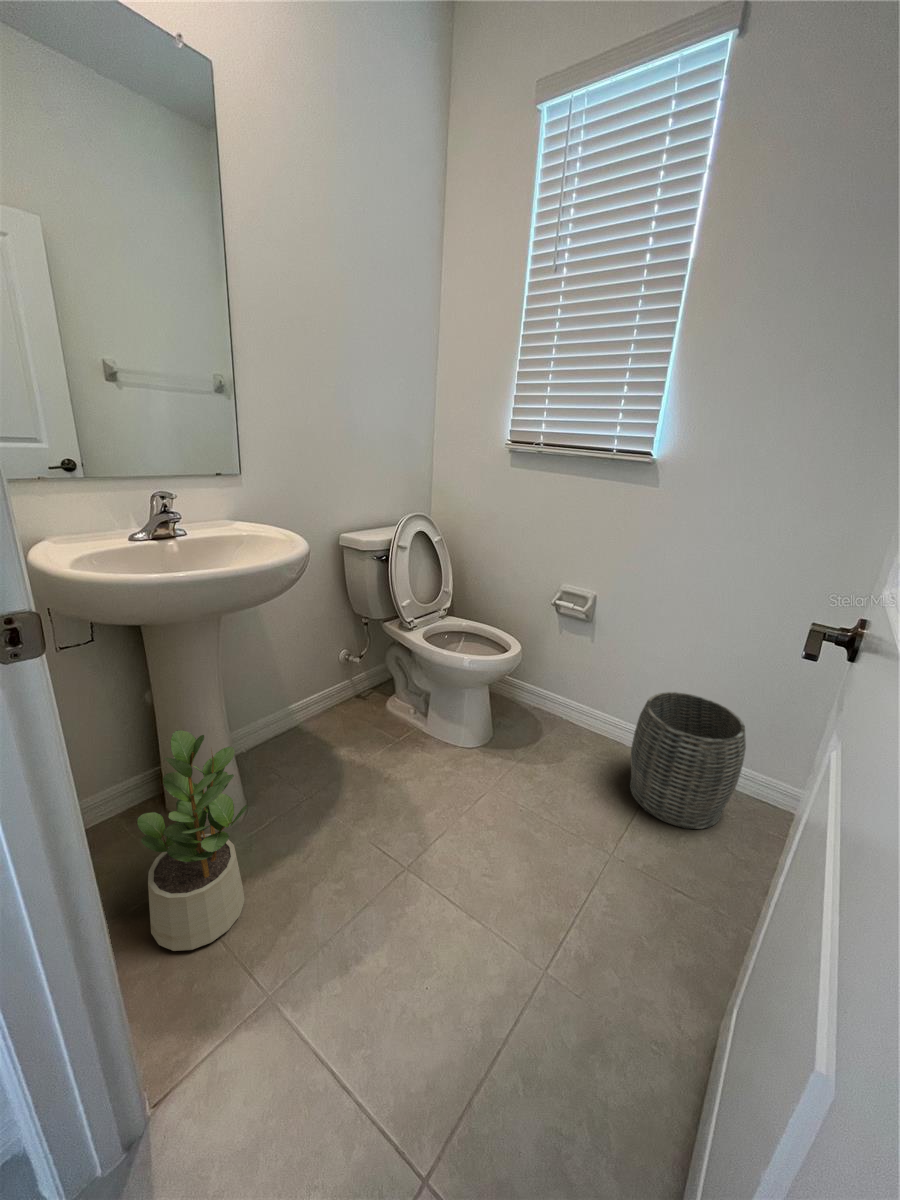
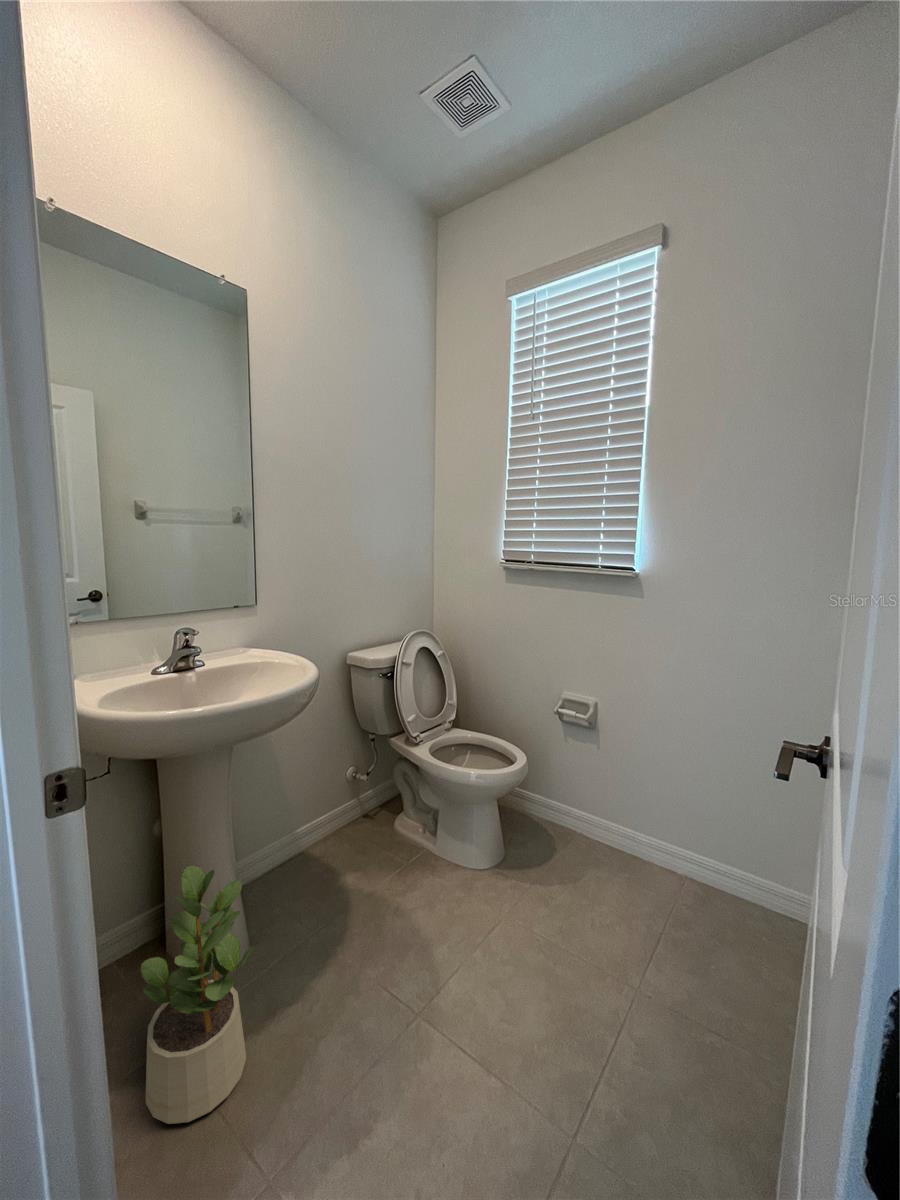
woven basket: present [630,692,746,829] -> none [648,801,764,955]

